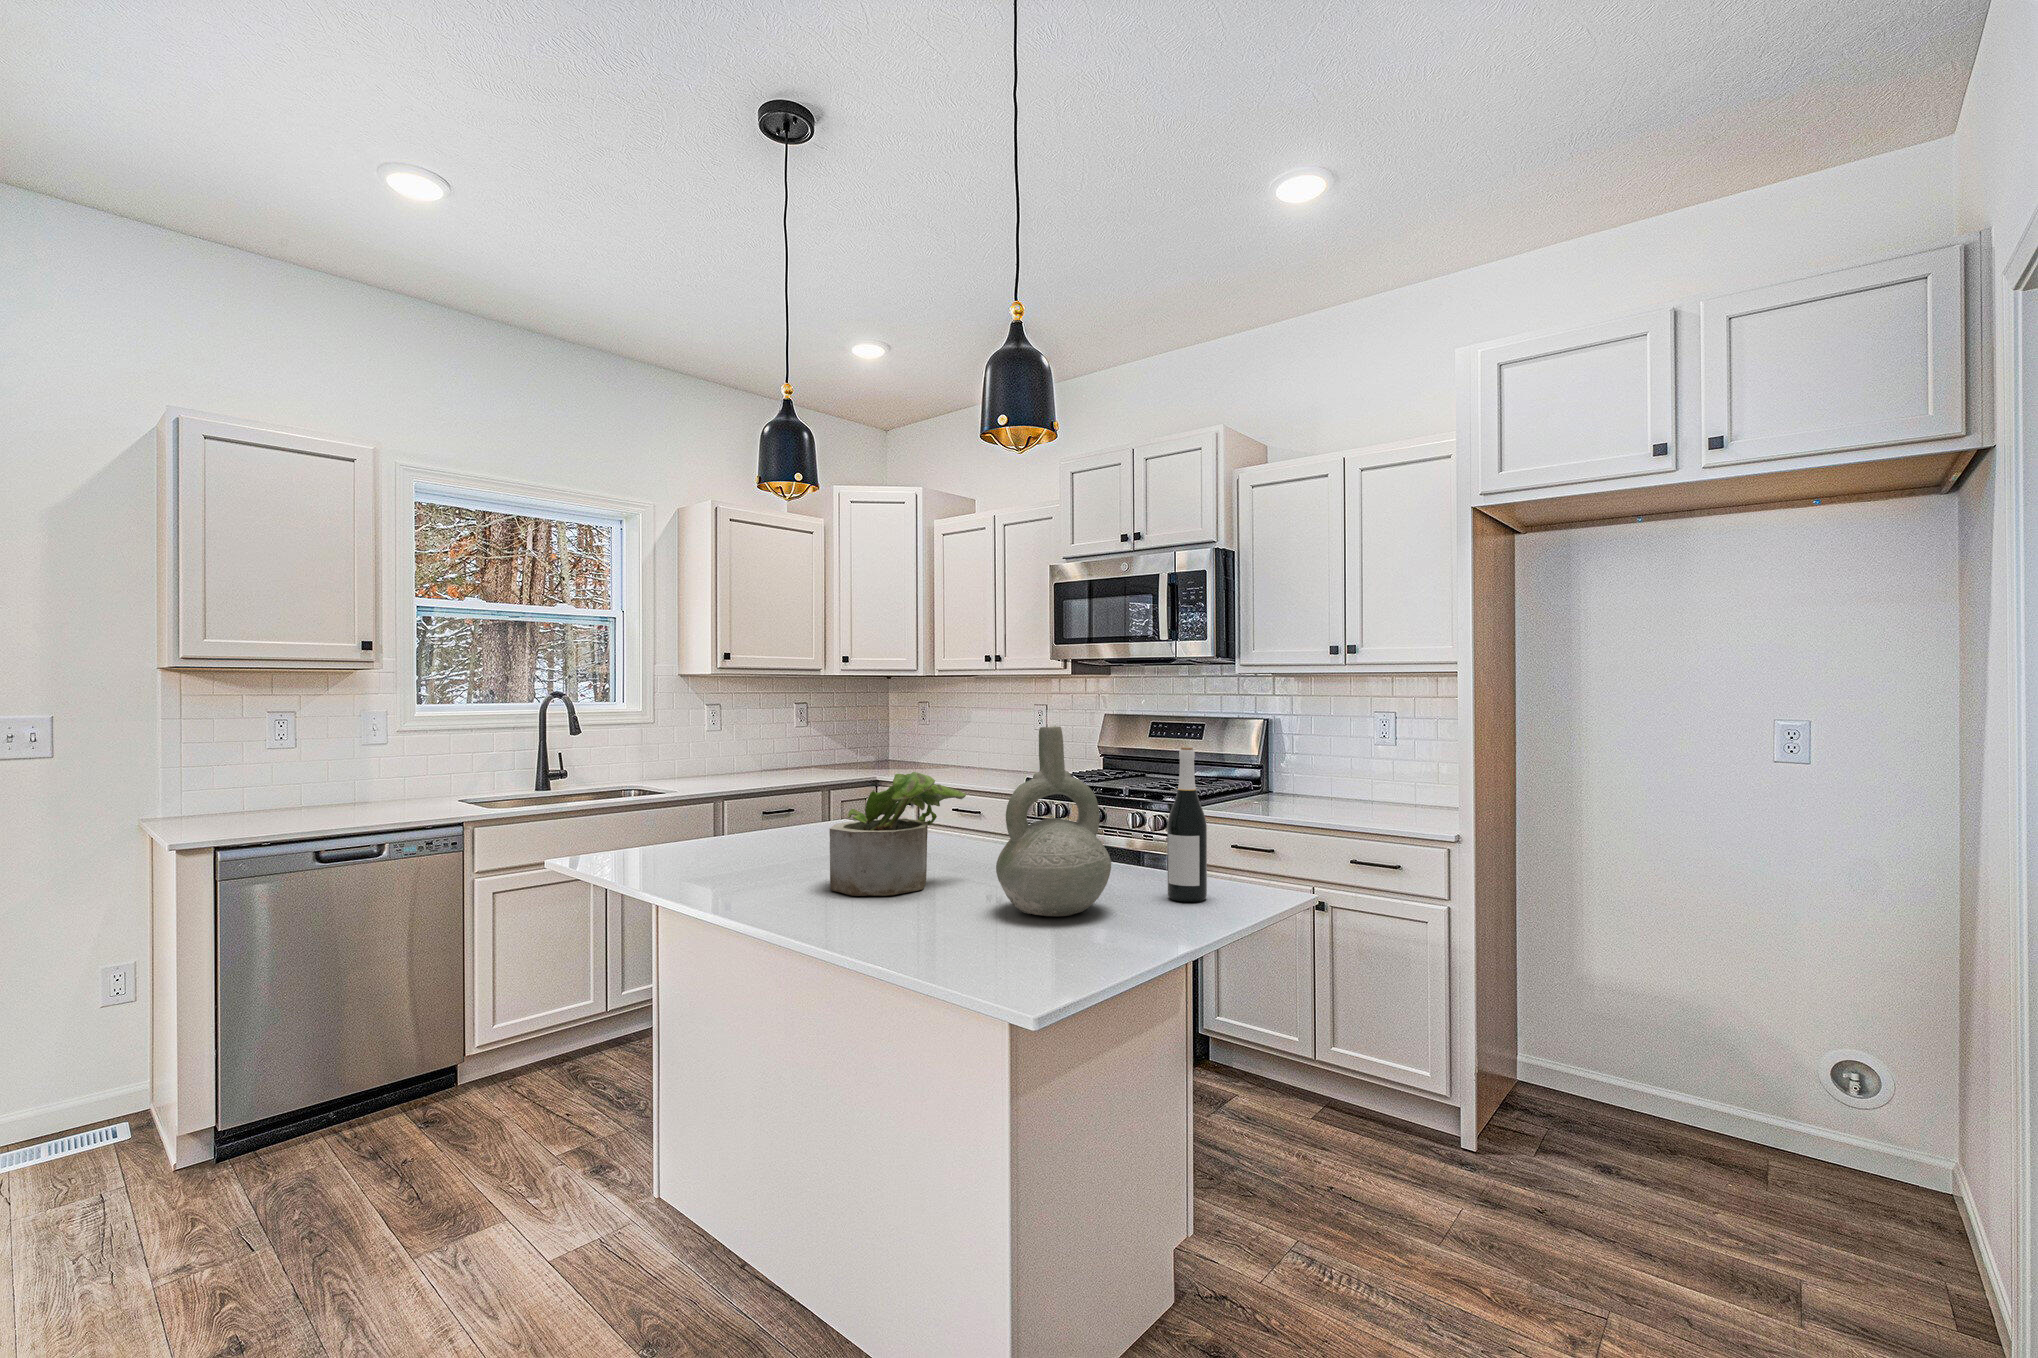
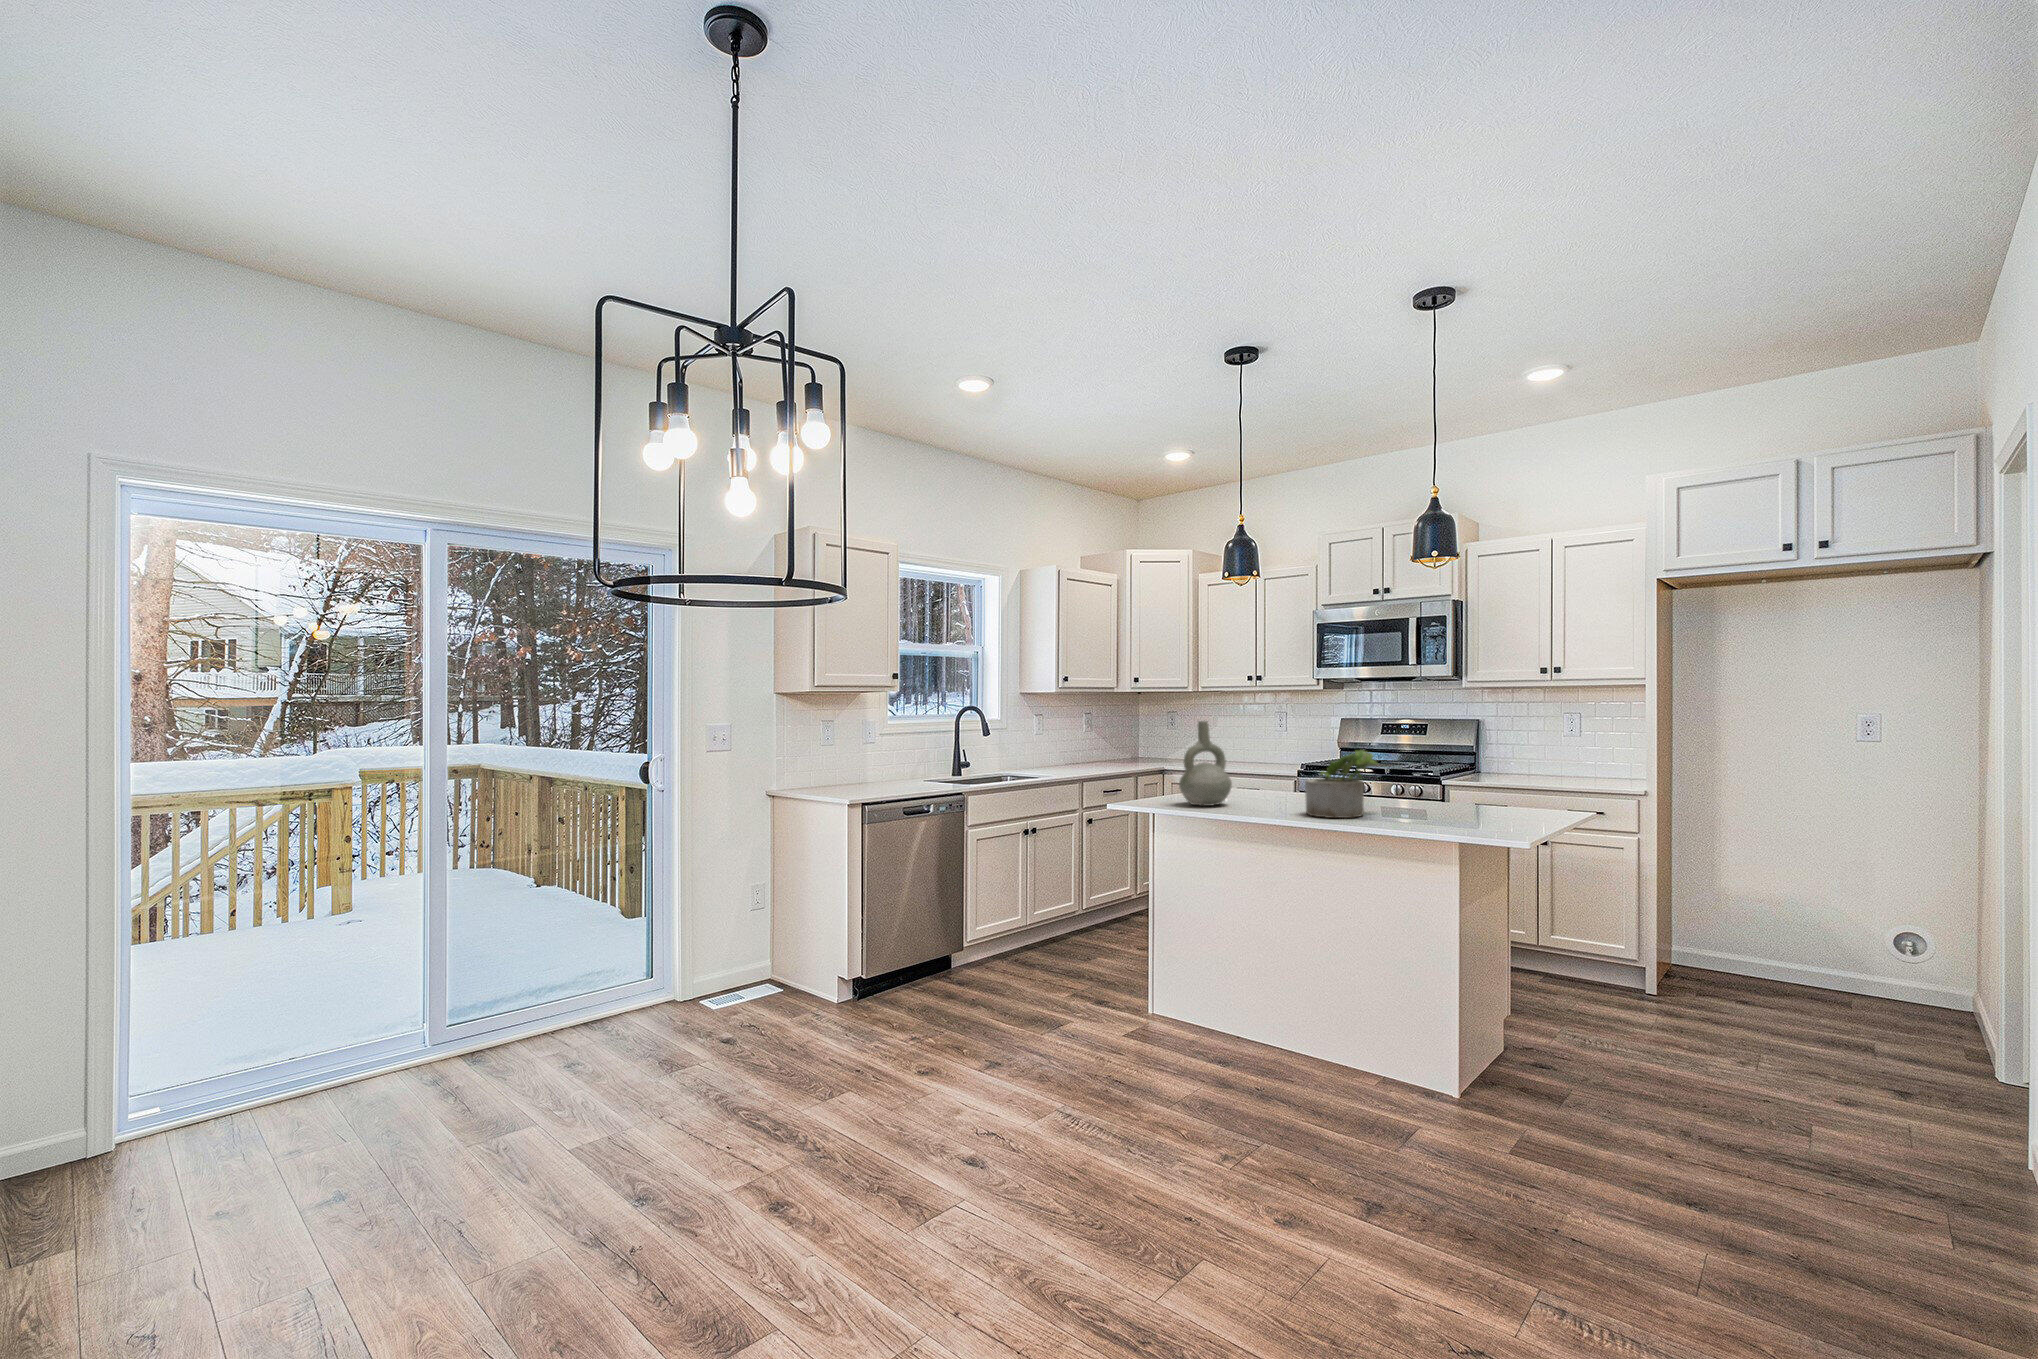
decorative vase: present [996,726,1111,916] -> present [1179,721,1232,806]
wine bottle: present [1167,747,1207,902] -> none [1509,735,1534,819]

